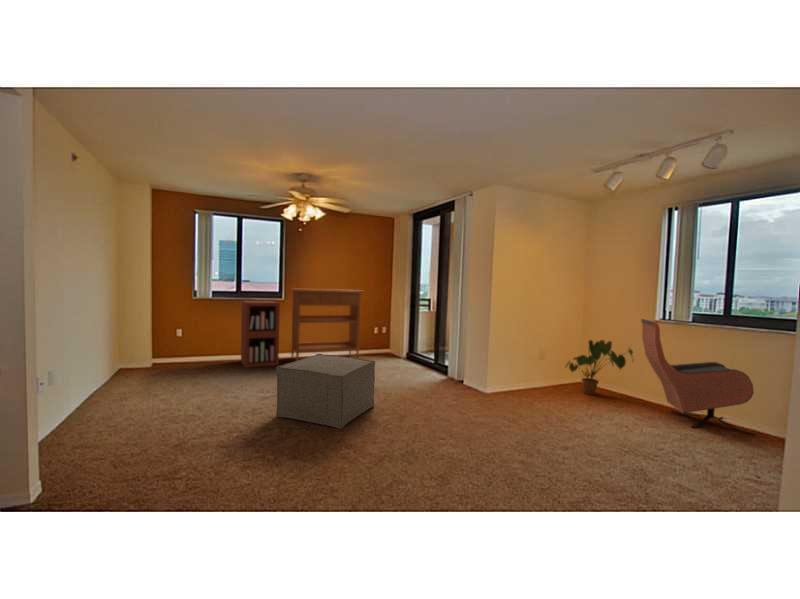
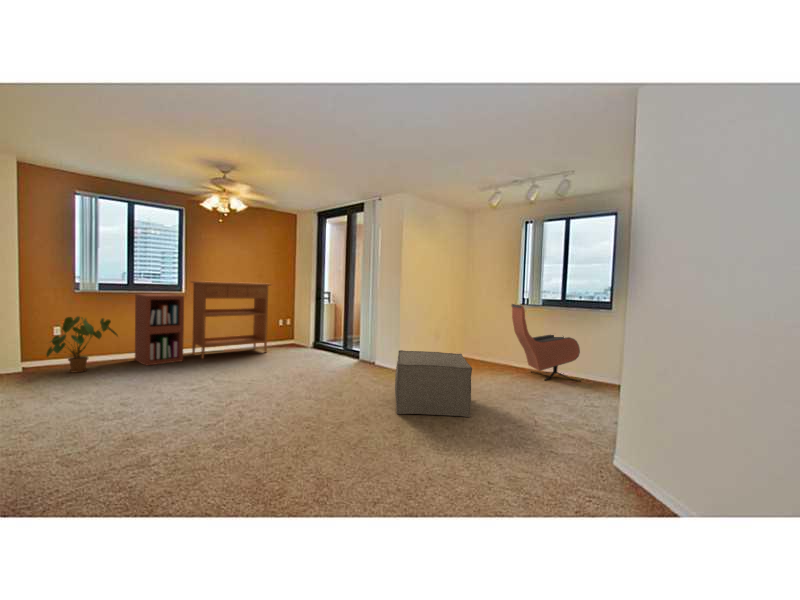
house plant: present [565,340,633,395] -> present [46,317,118,372]
ottoman: present [276,354,375,429] -> present [395,350,472,417]

